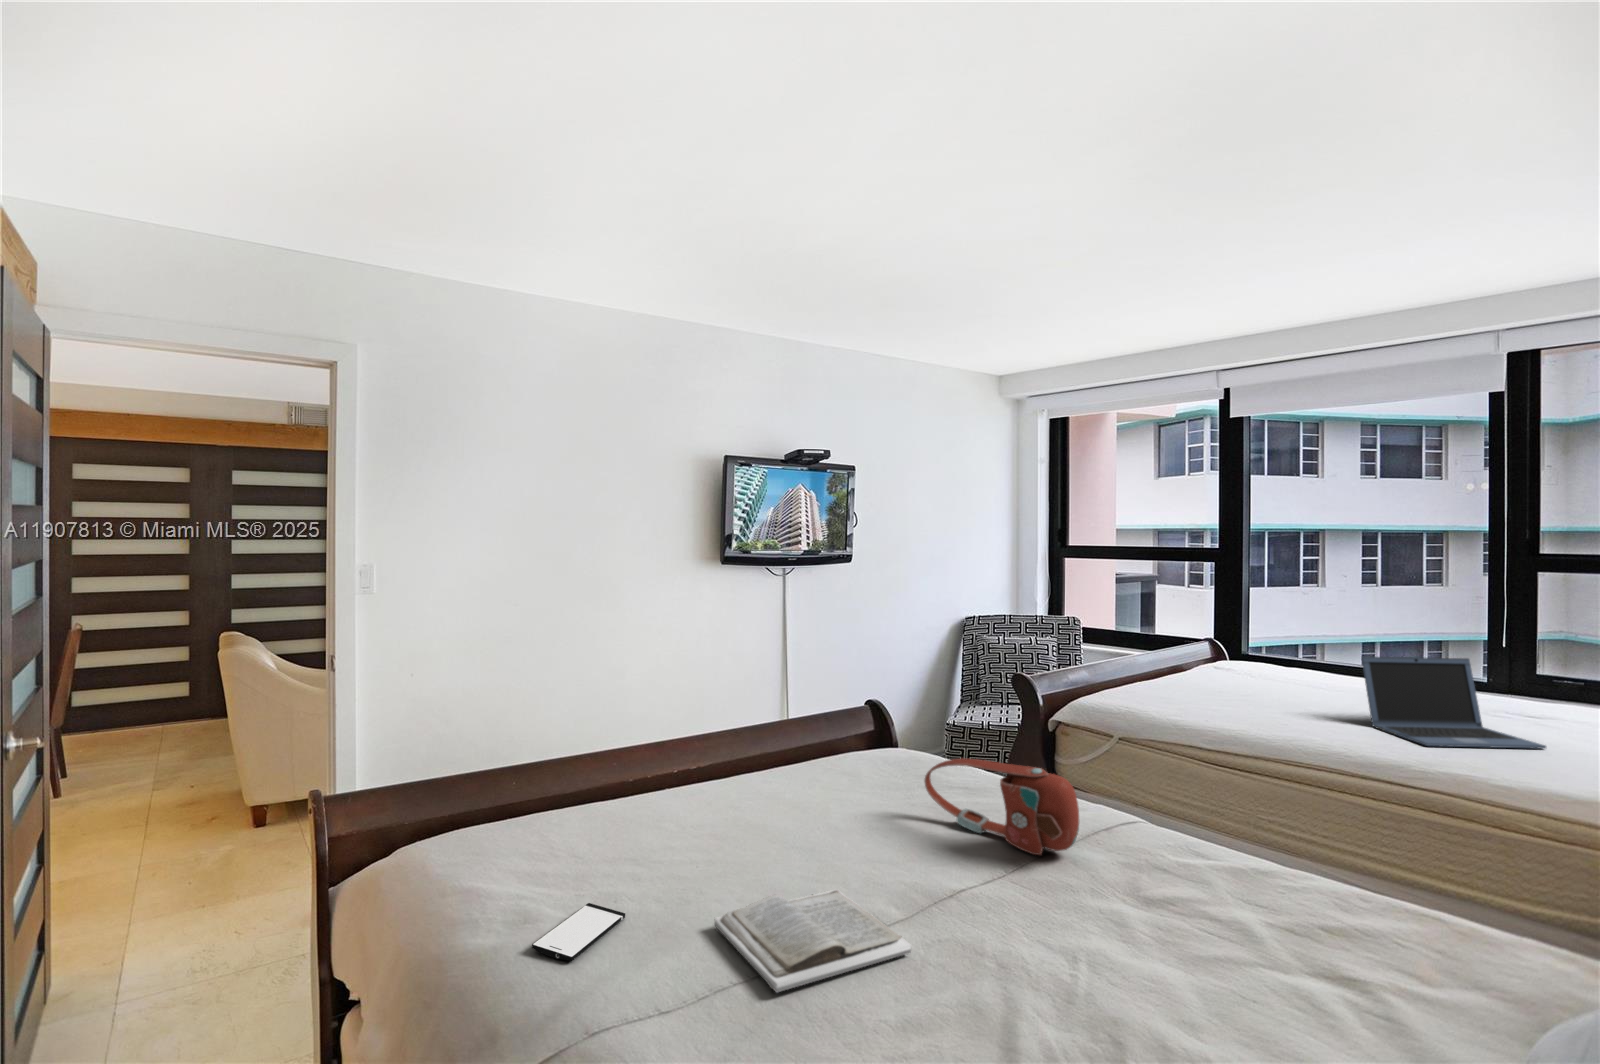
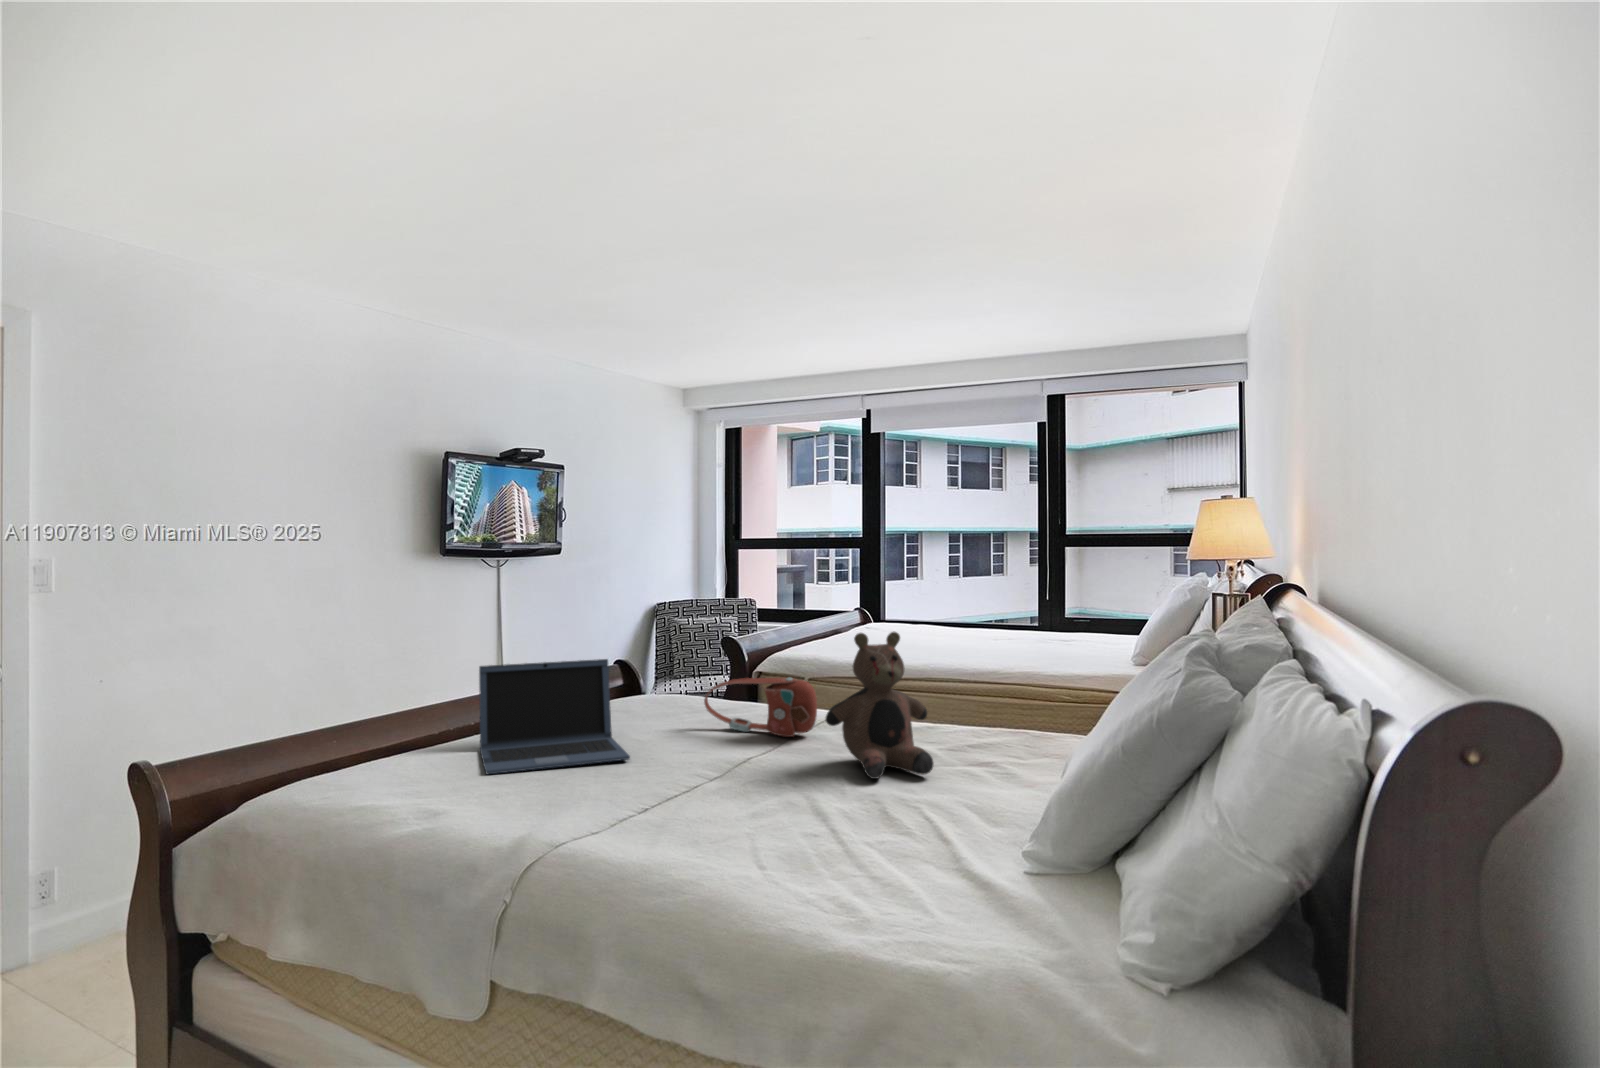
laptop: present [1361,656,1546,749] -> present [479,659,630,774]
teddy bear: none [1067,729,1253,993] -> present [825,632,934,779]
book: present [714,889,911,992] -> none [601,765,740,811]
smartphone: present [532,903,625,961] -> none [476,794,529,822]

